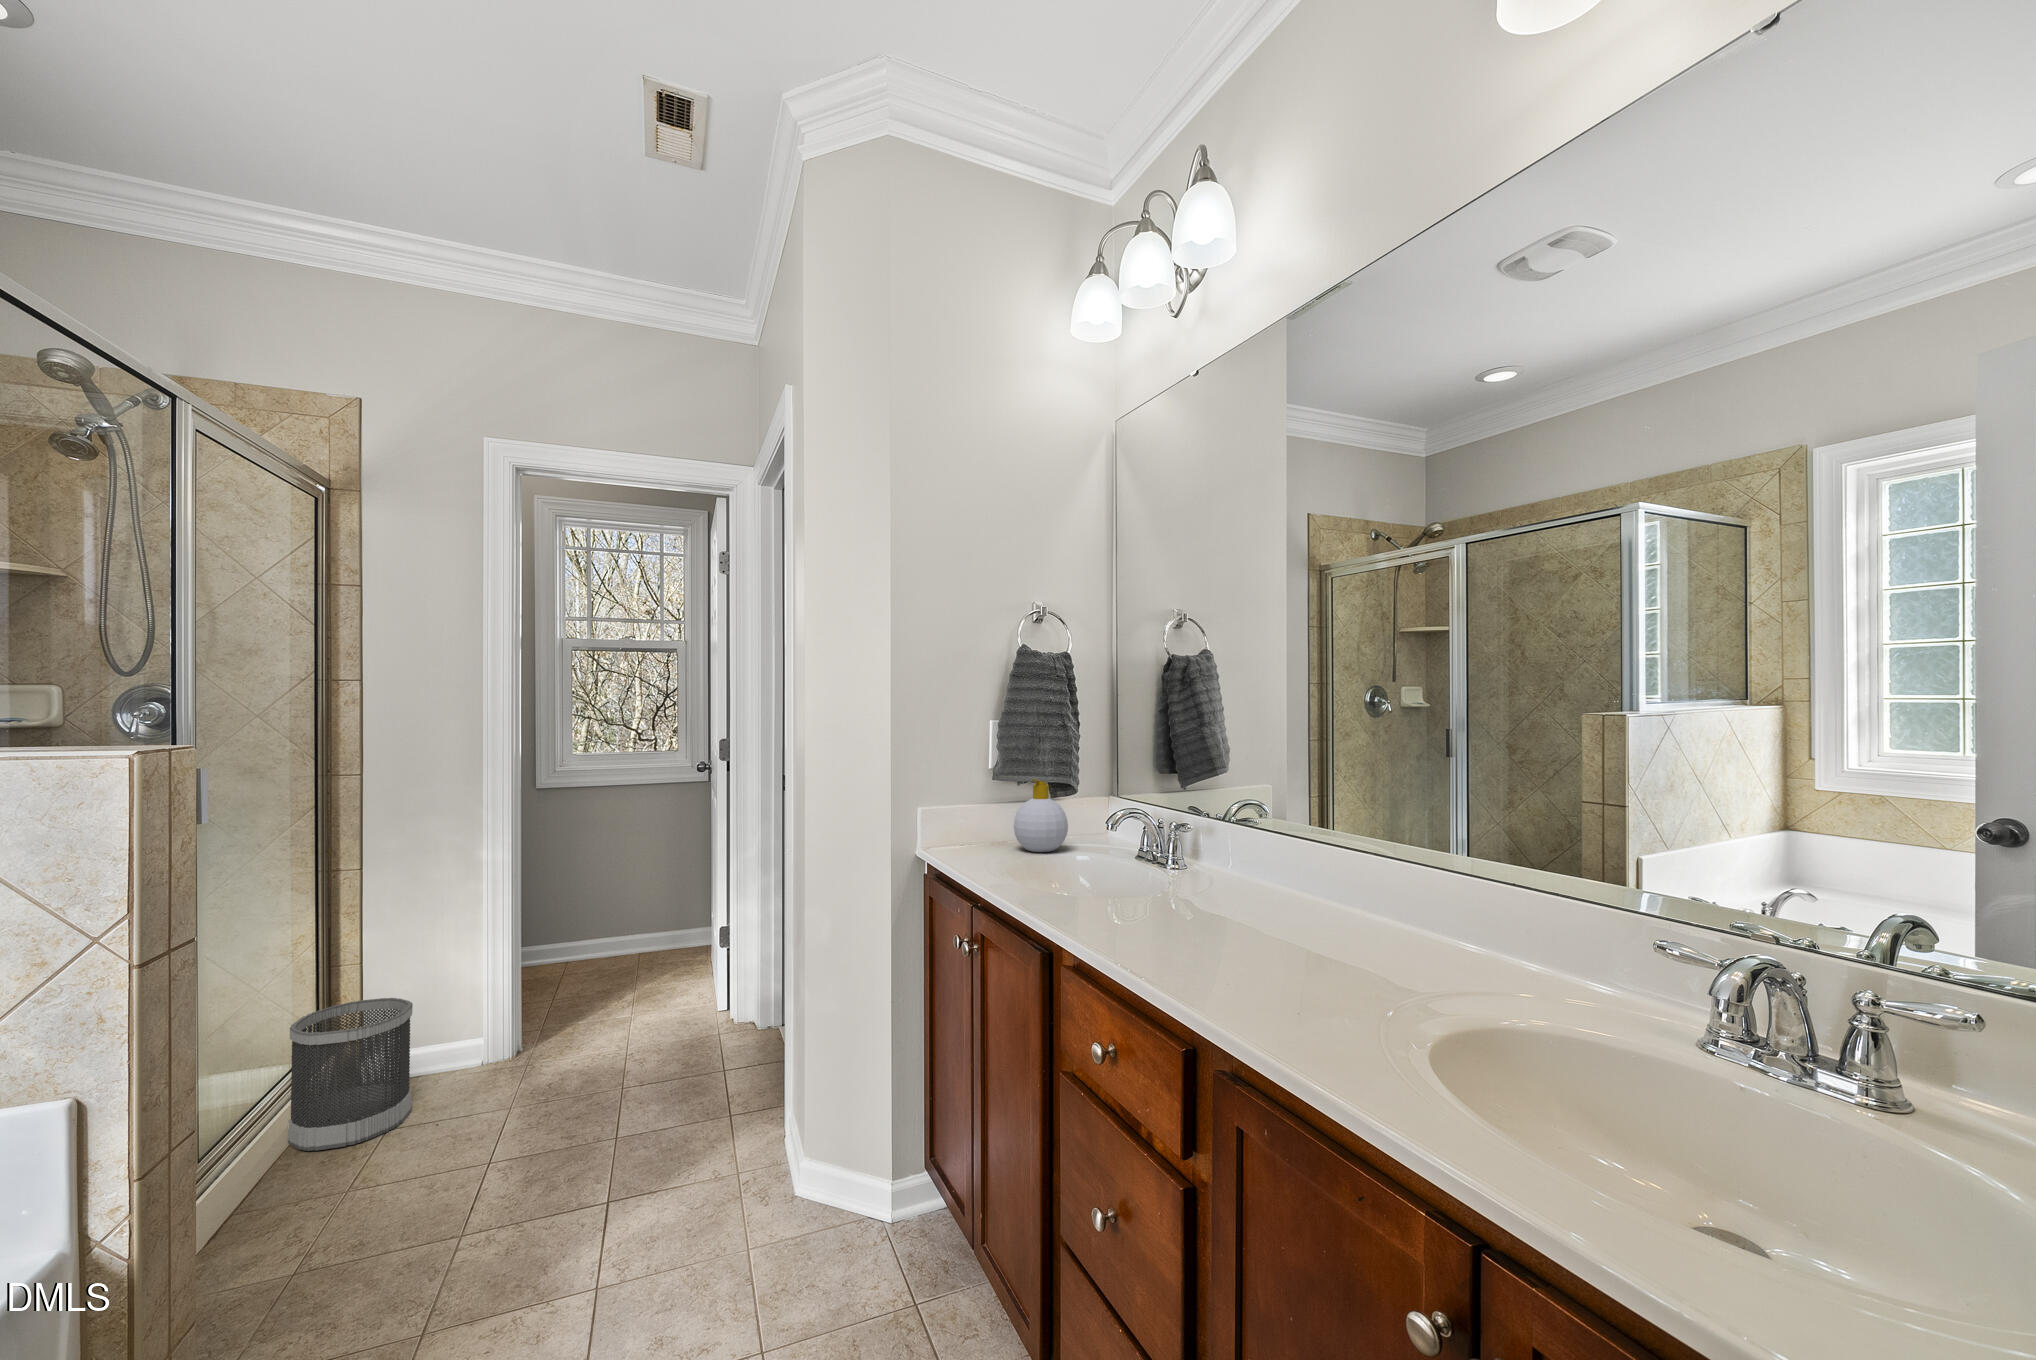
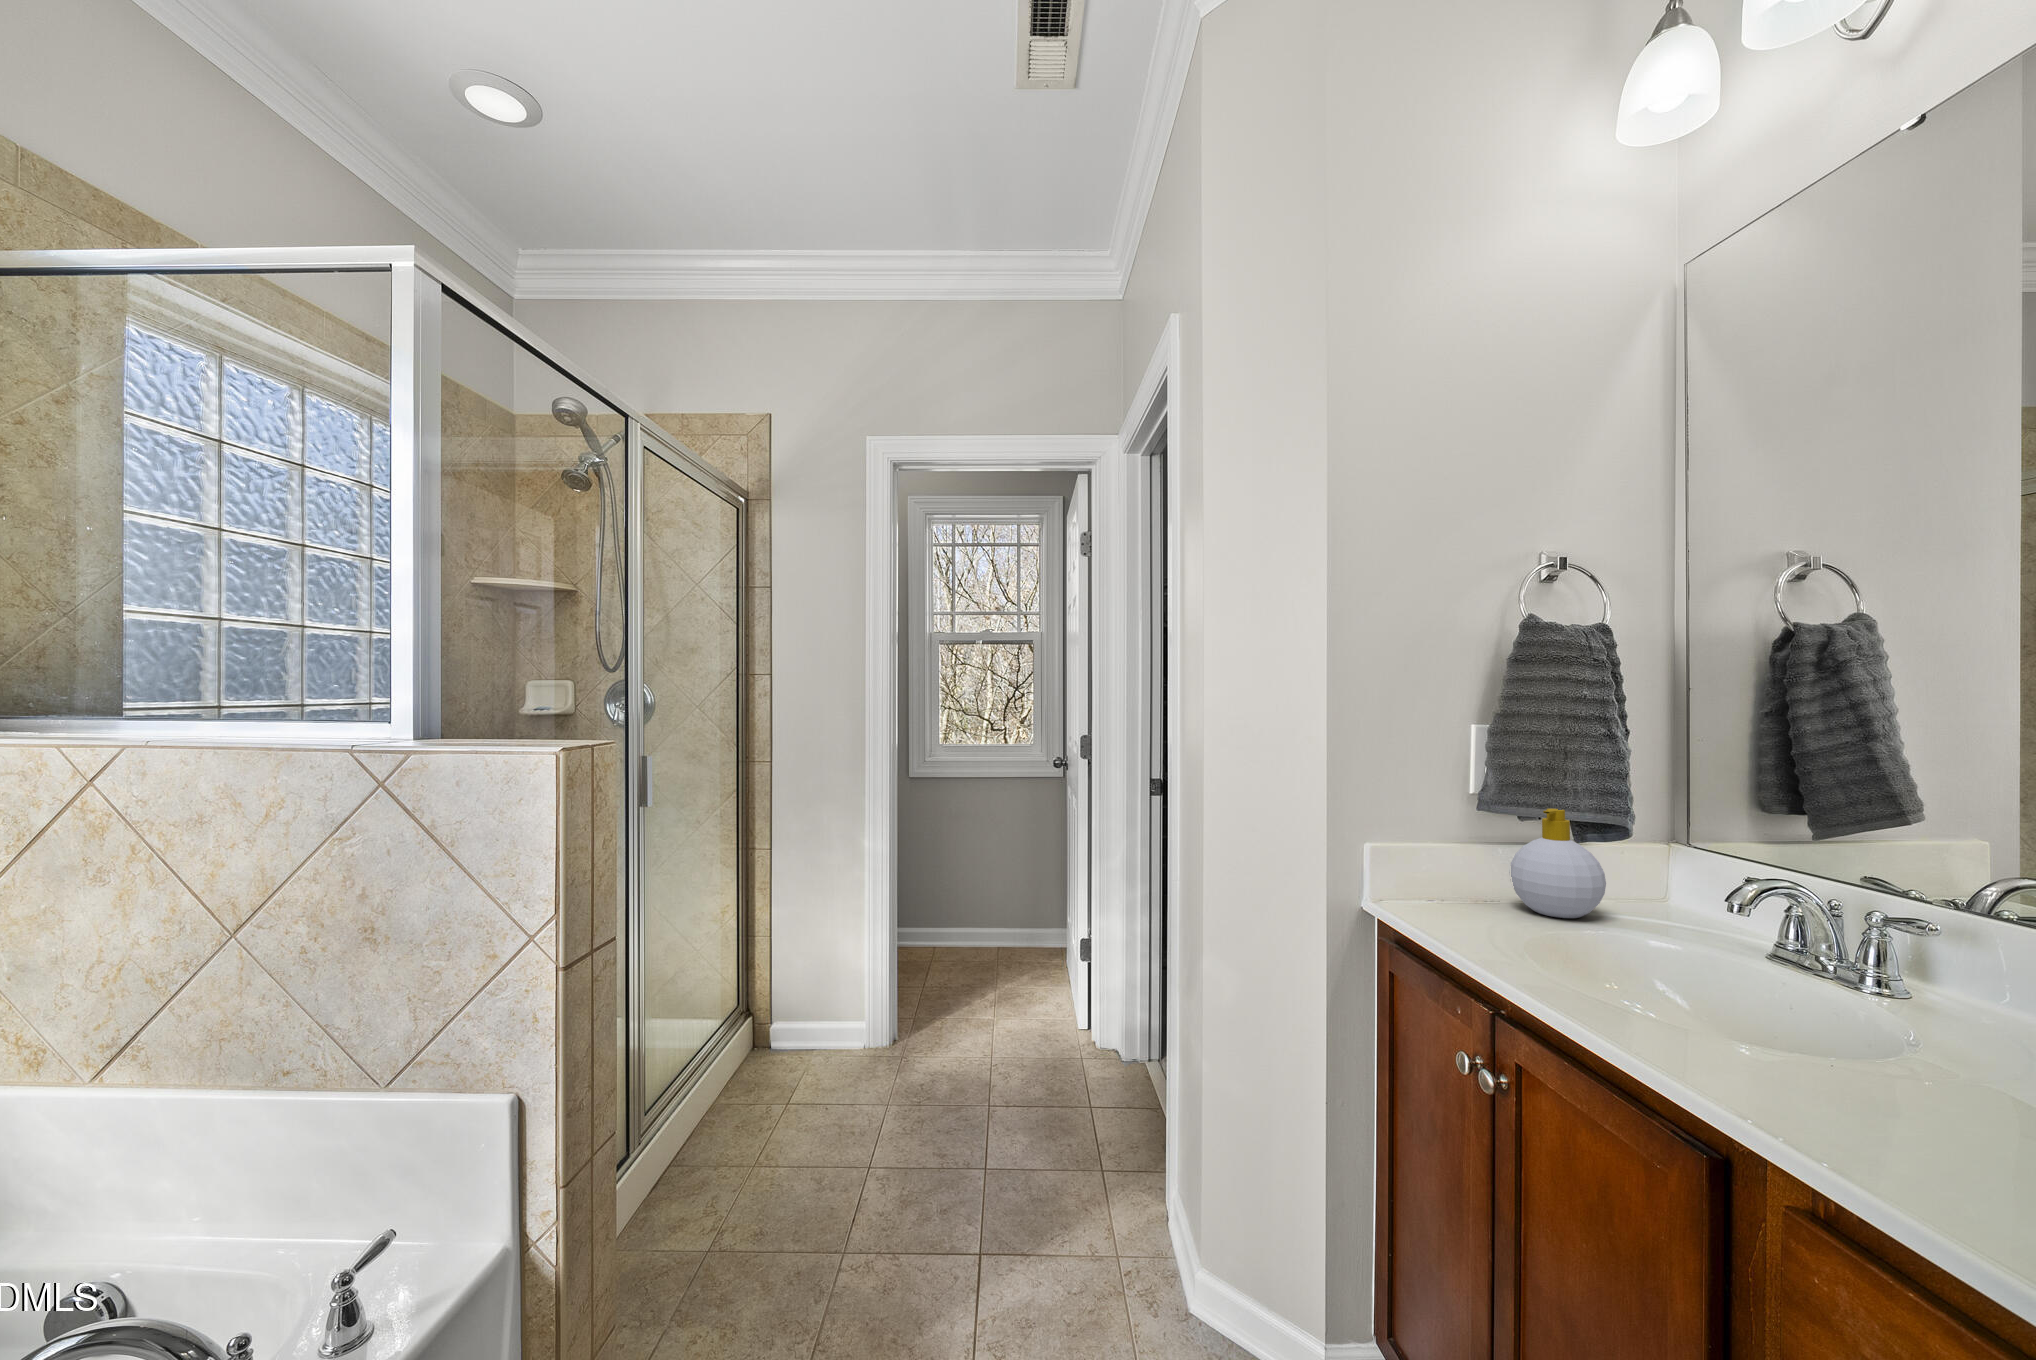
wastebasket: present [288,998,413,1151] -> none [715,973,810,1116]

